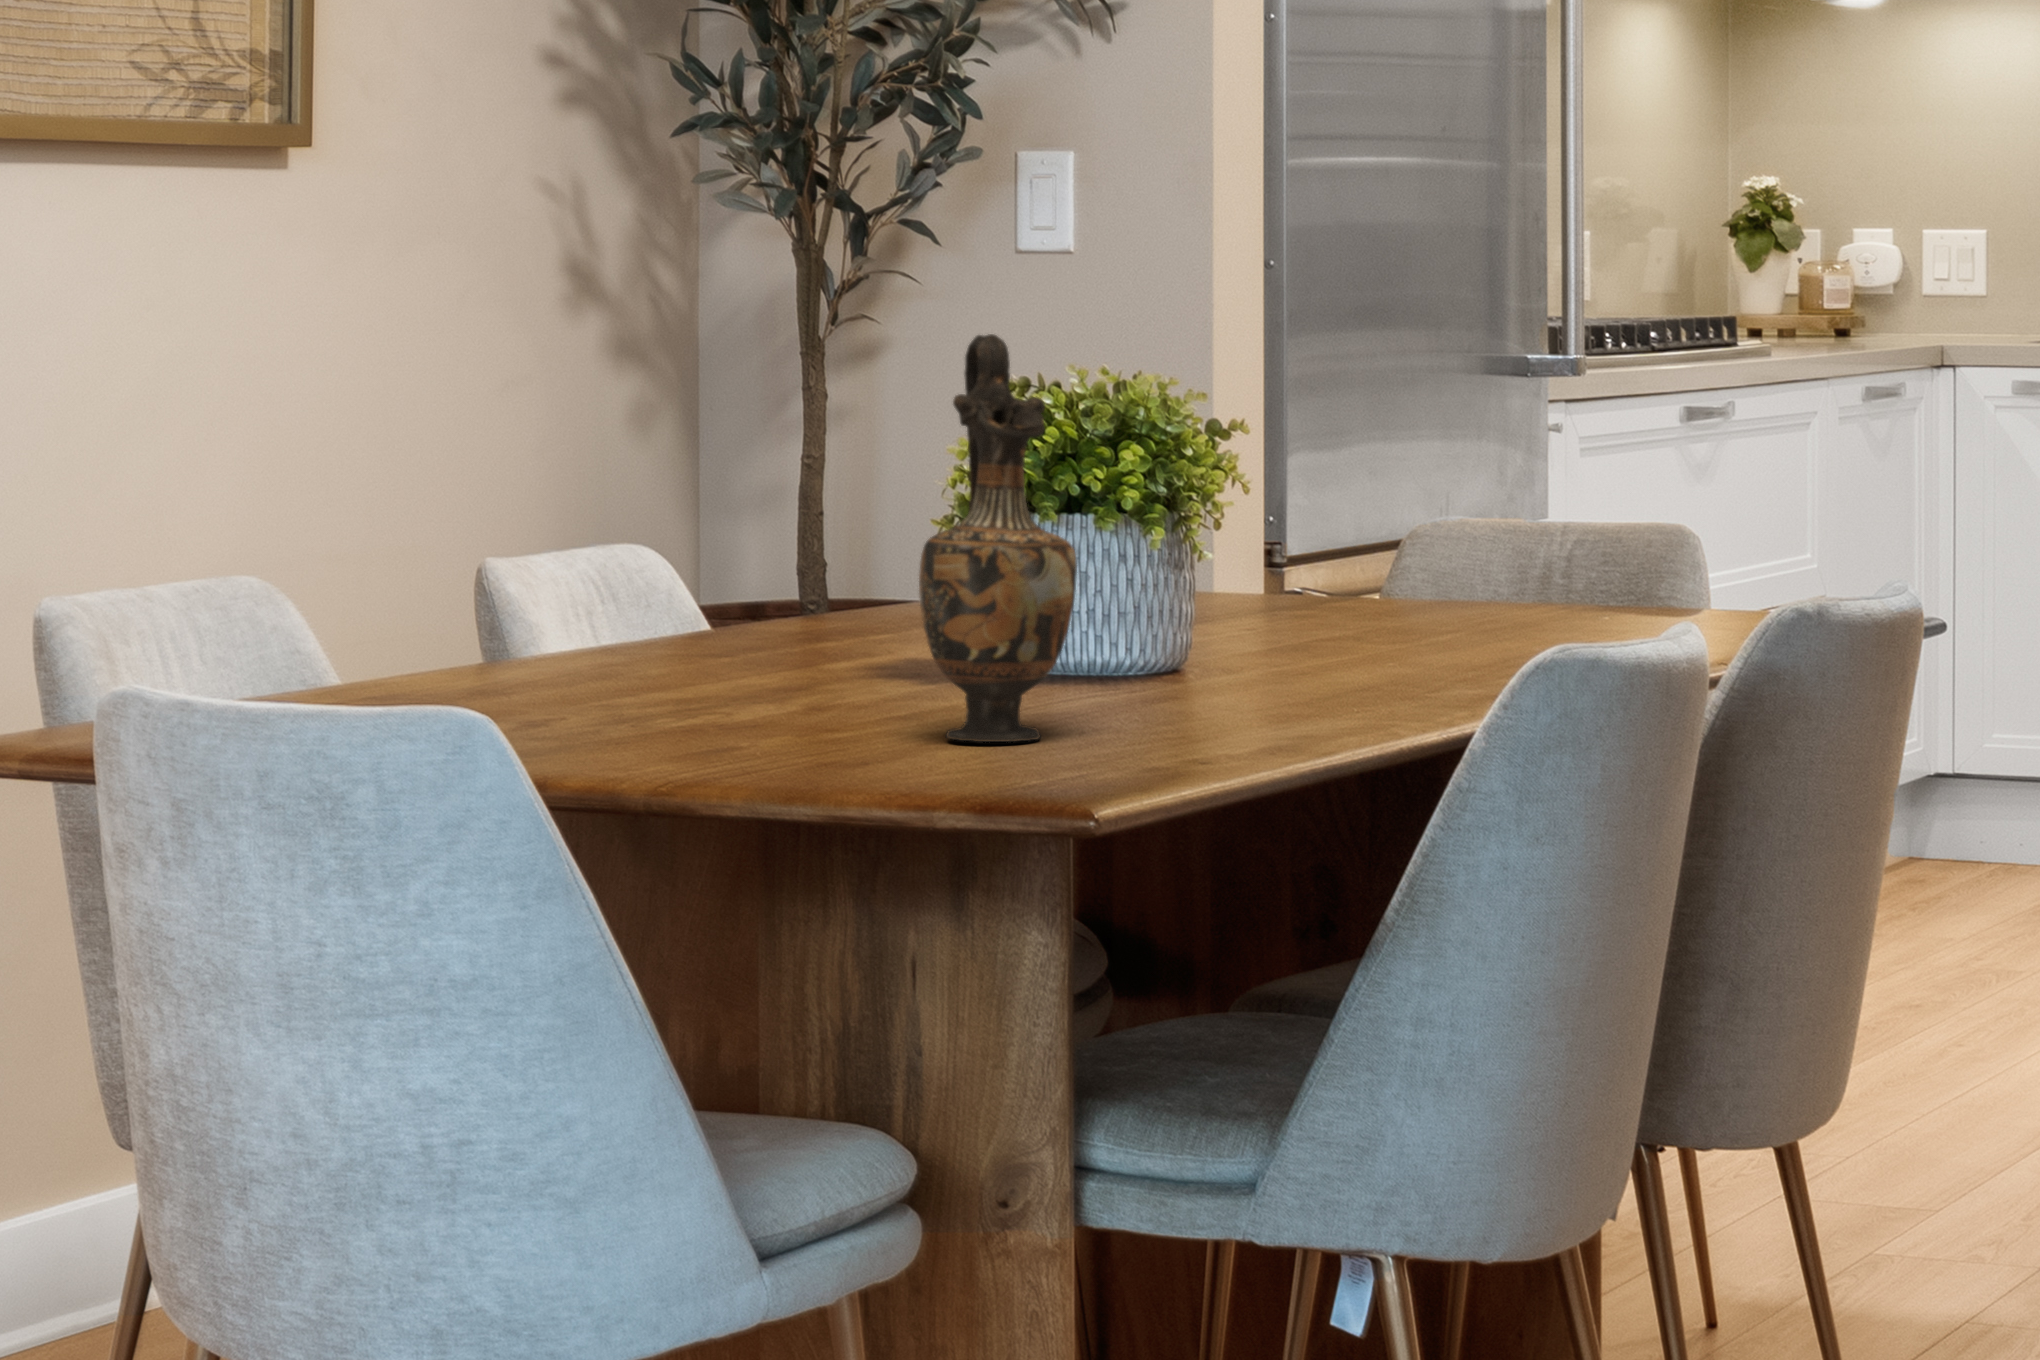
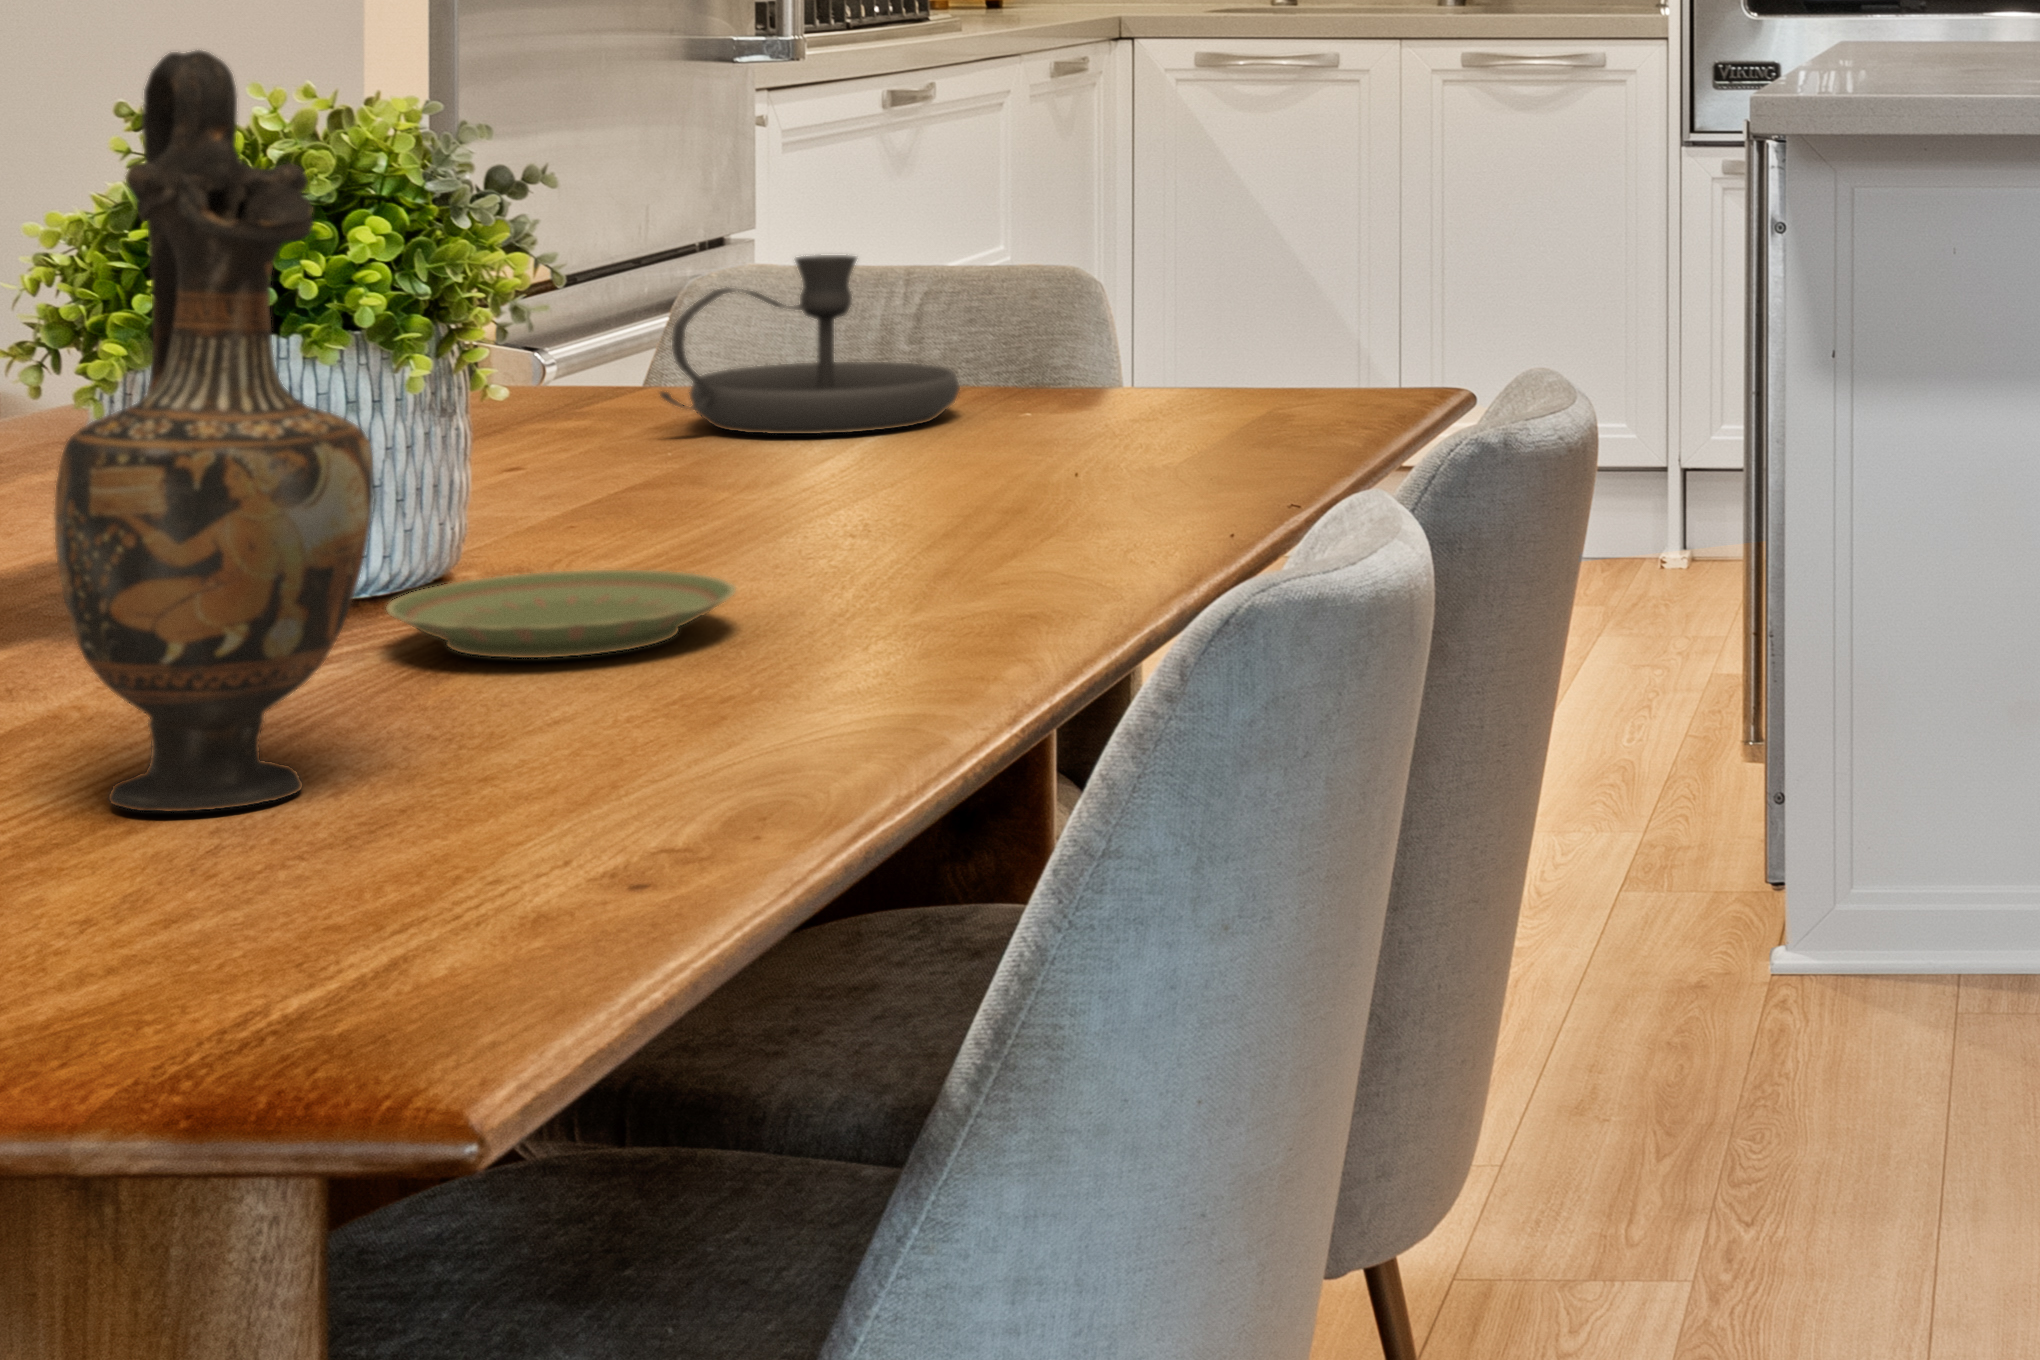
candlestick: none [1334,496,1539,617] -> present [661,255,960,434]
plate: none [1110,661,1308,701] -> present [387,570,736,658]

